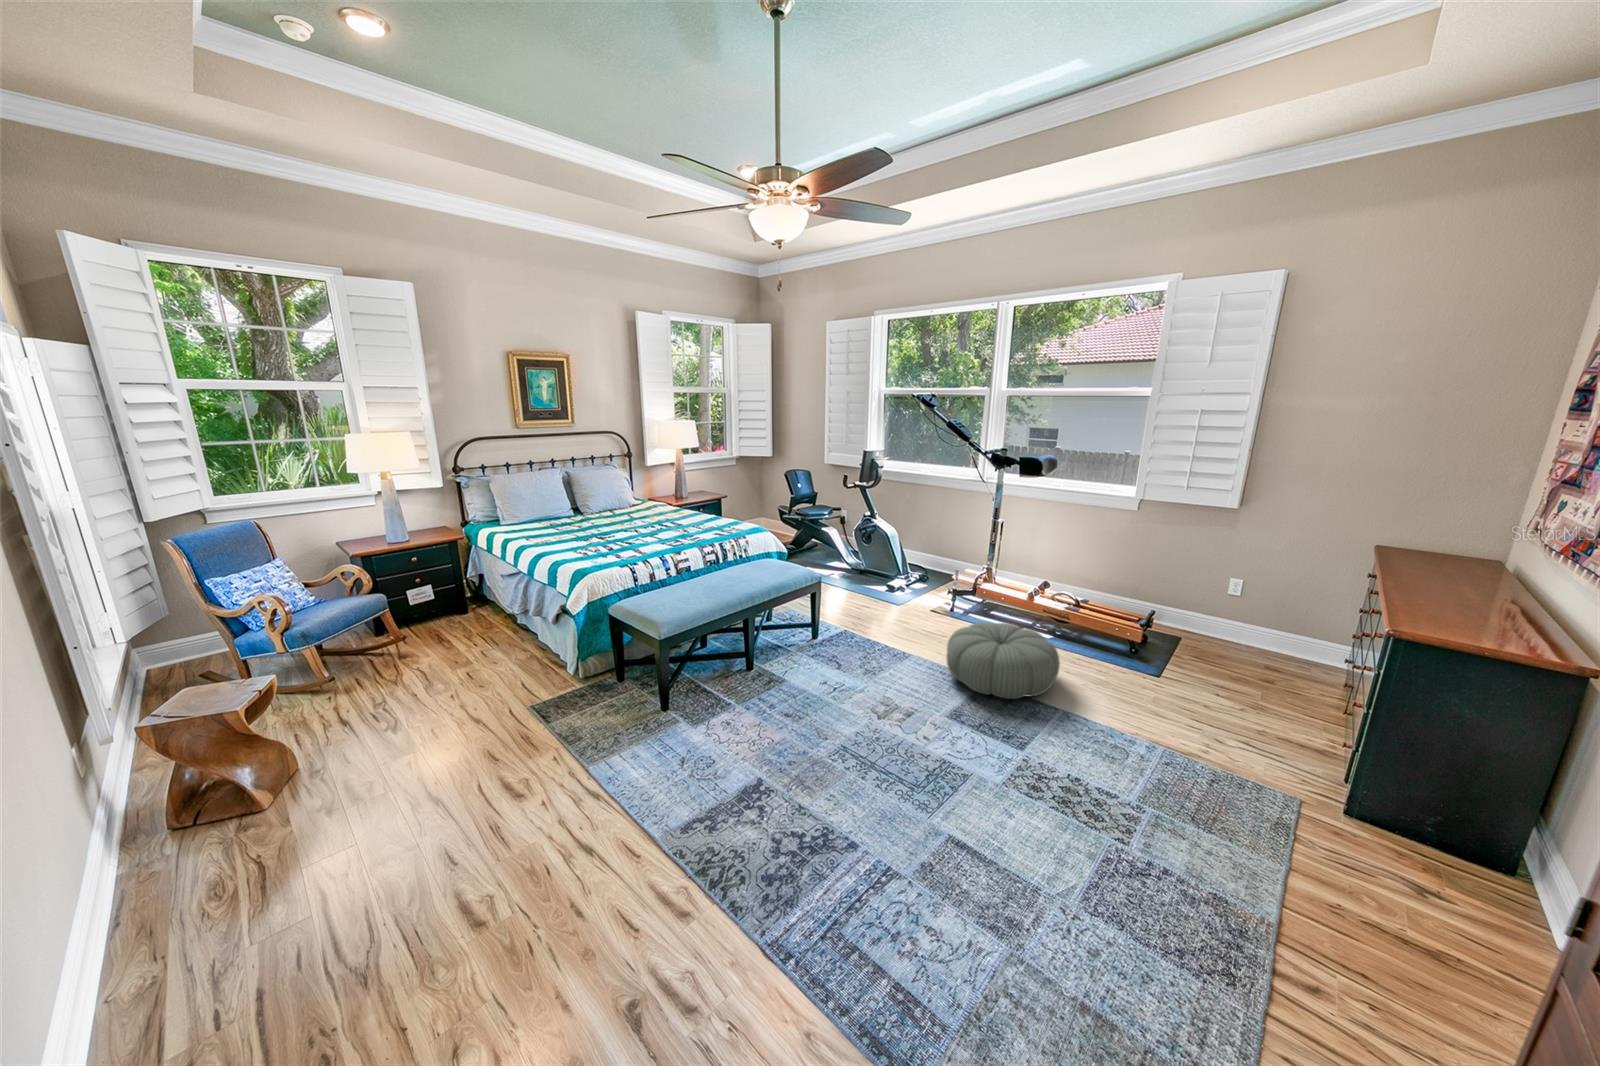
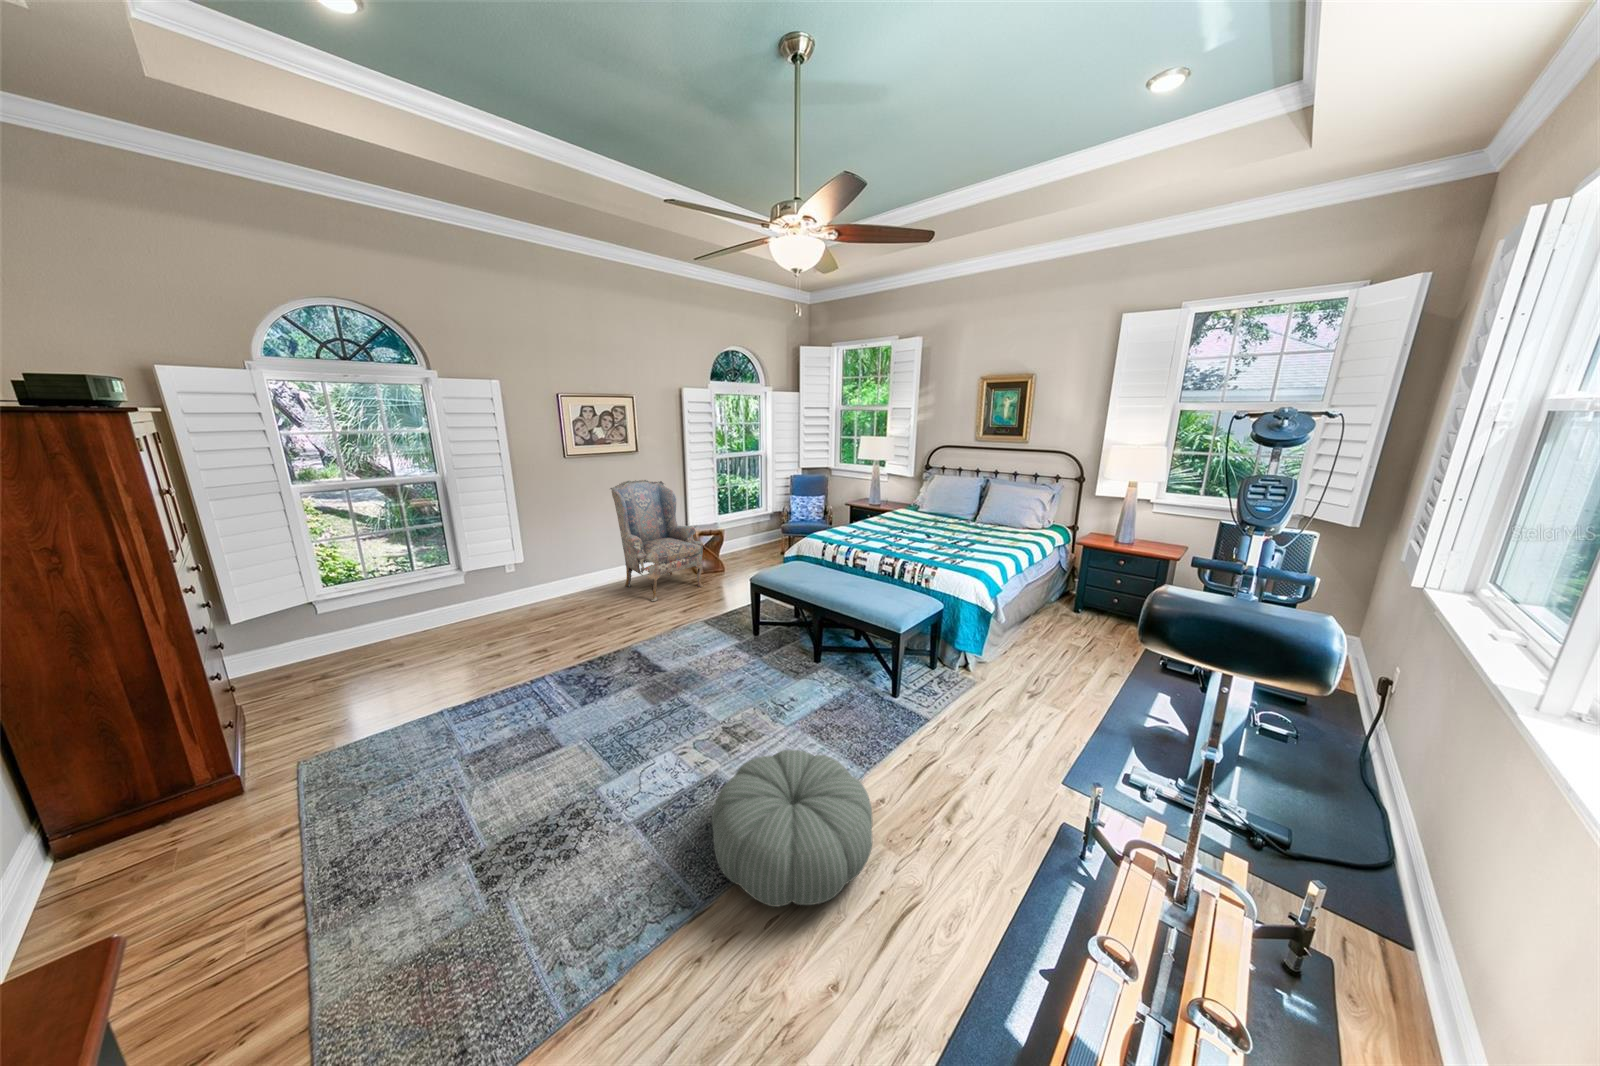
armchair: none [51,635,433,964] -> present [610,480,703,601]

